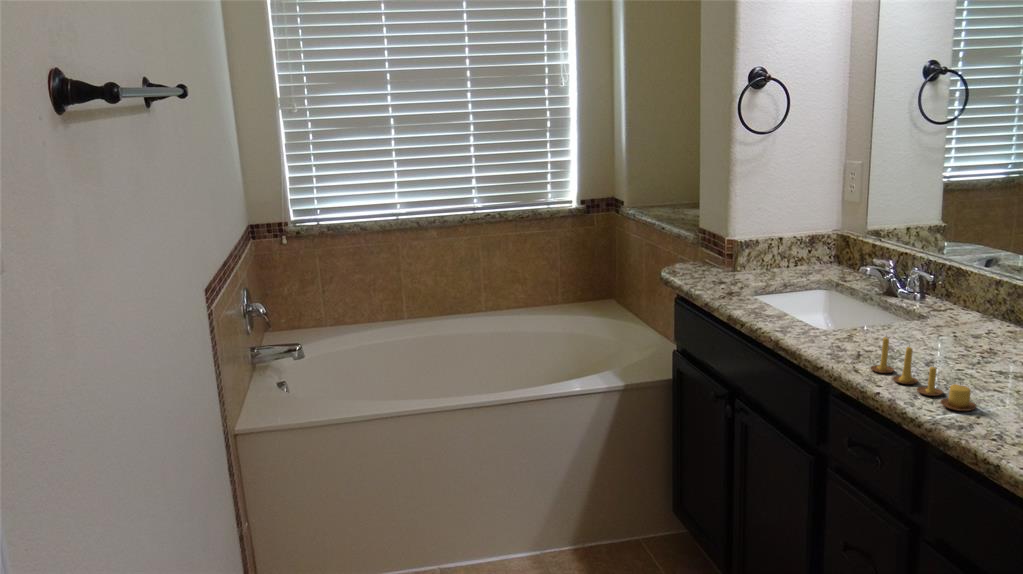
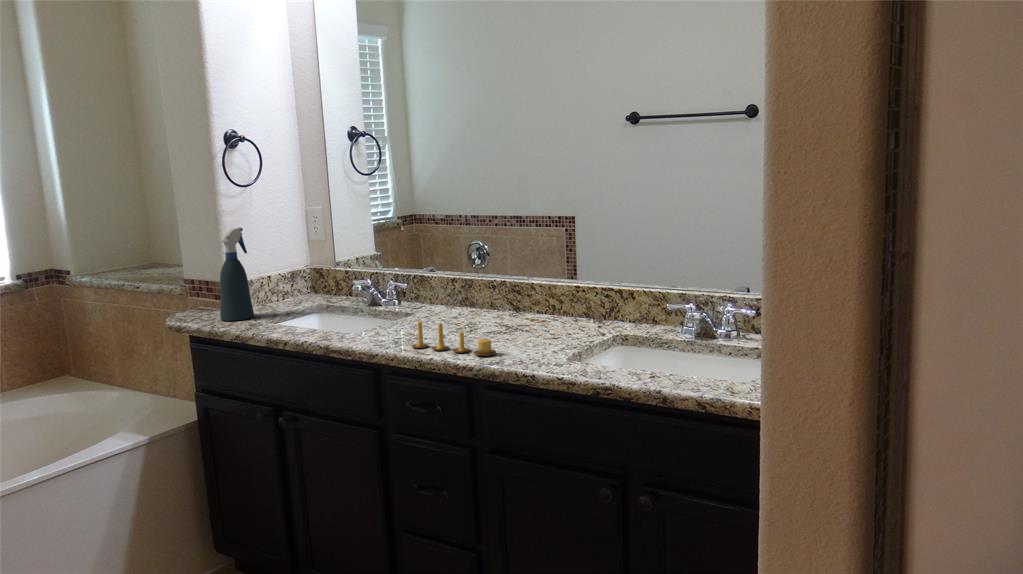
spray bottle: none [708,180,751,284] -> present [220,227,254,321]

